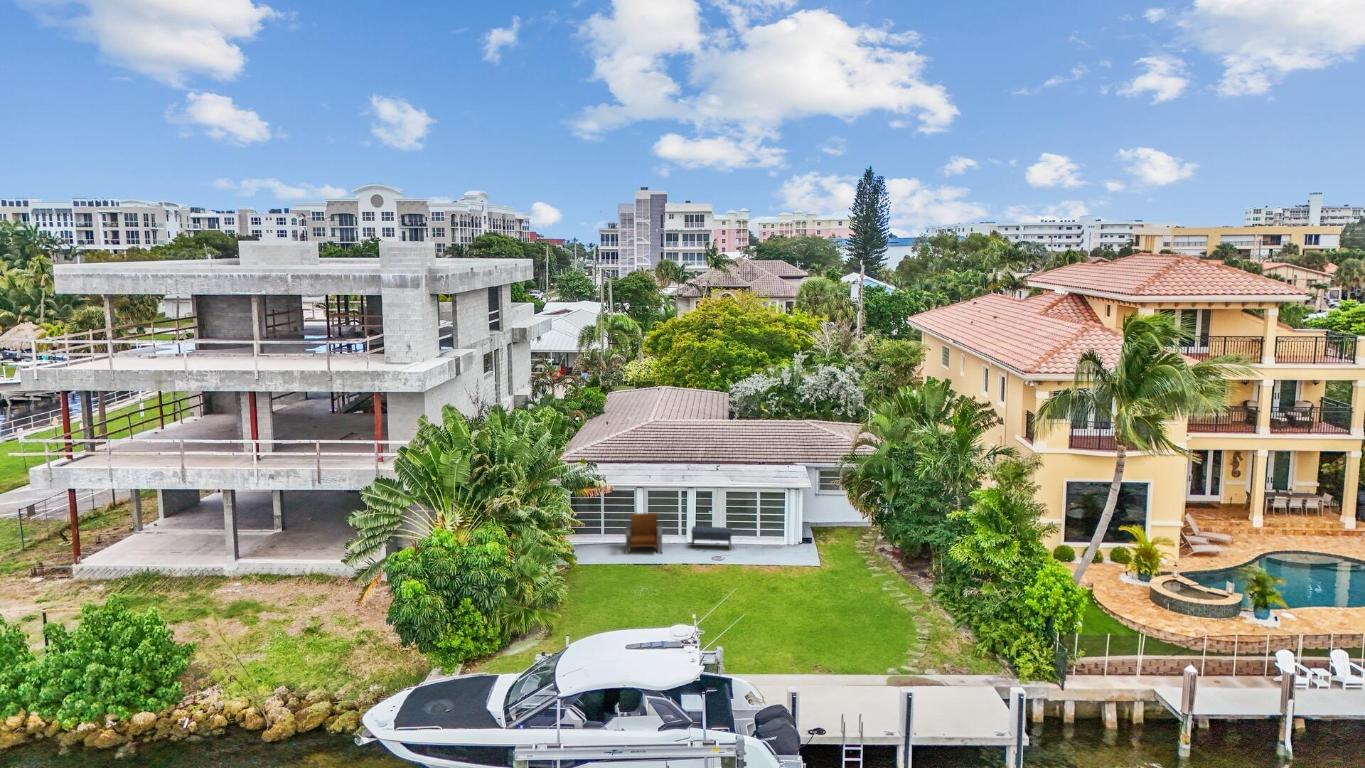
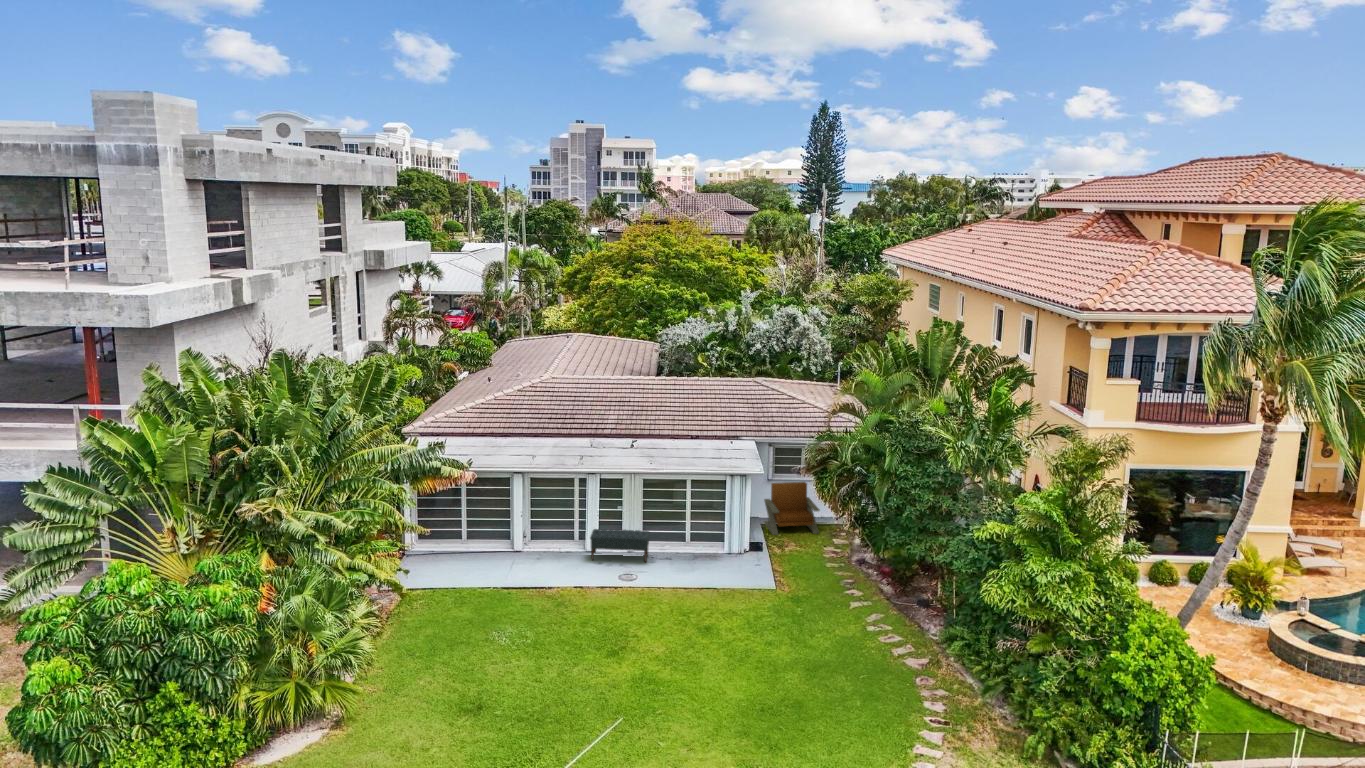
lounge chair: present [625,513,662,554] -> present [764,482,820,535]

